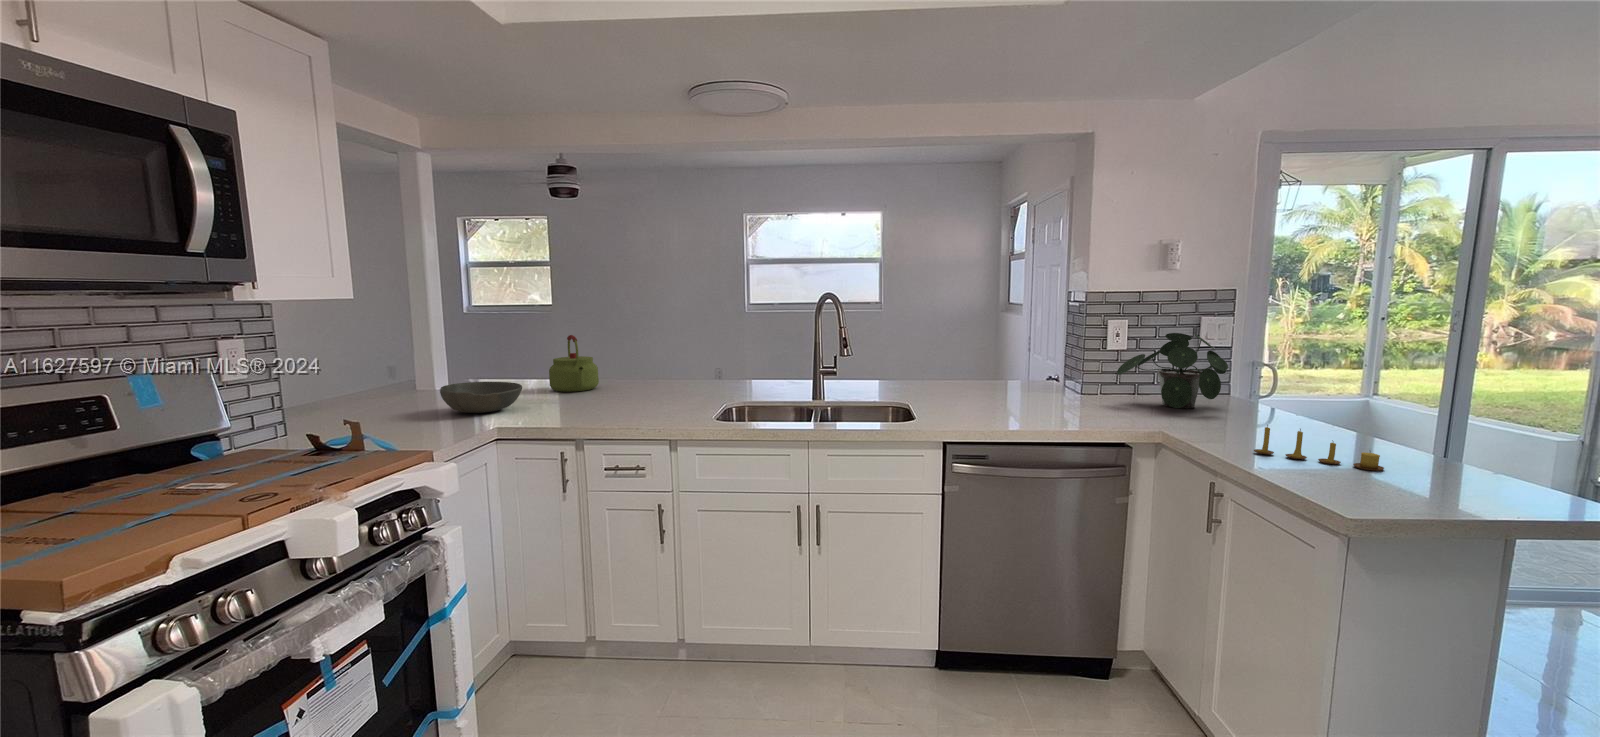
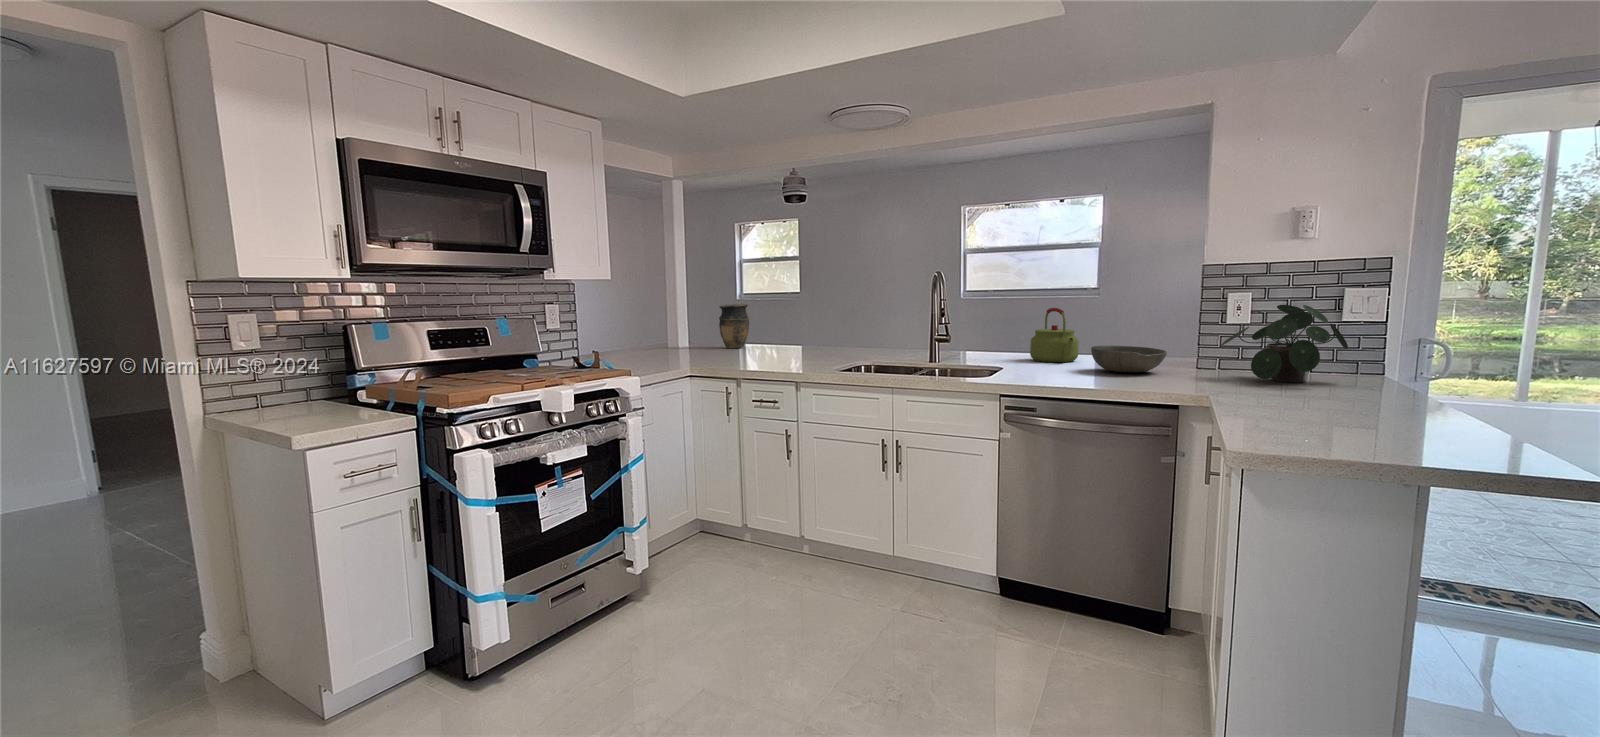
vase: none [493,326,537,385] -> present [719,304,749,348]
kettle: present [549,335,599,392] -> present [1030,308,1079,362]
bowl: present [440,382,522,413] -> present [1091,345,1167,373]
candle: present [1254,425,1384,471] -> none [1251,383,1359,426]

